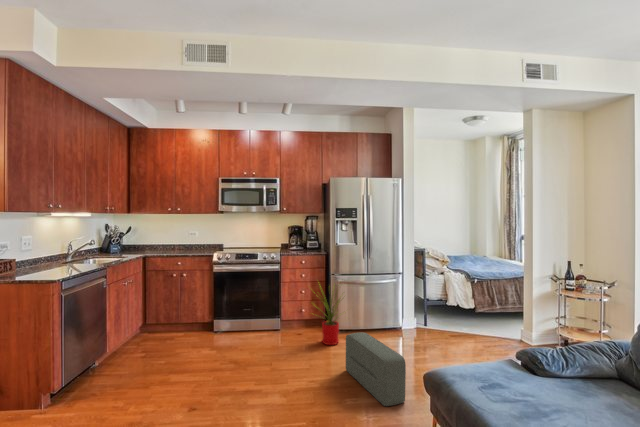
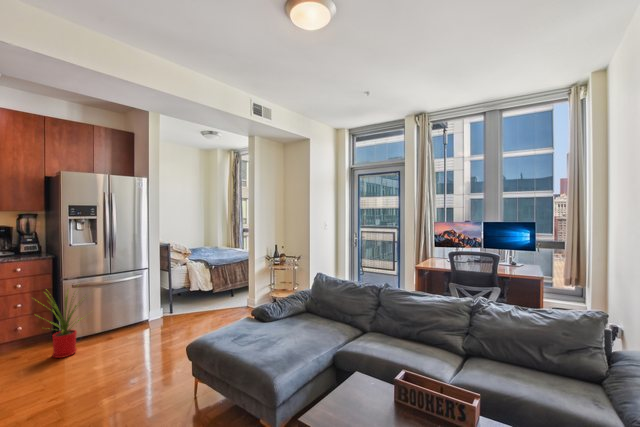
pouf: present [346,332,406,406] -> none [93,330,165,390]

